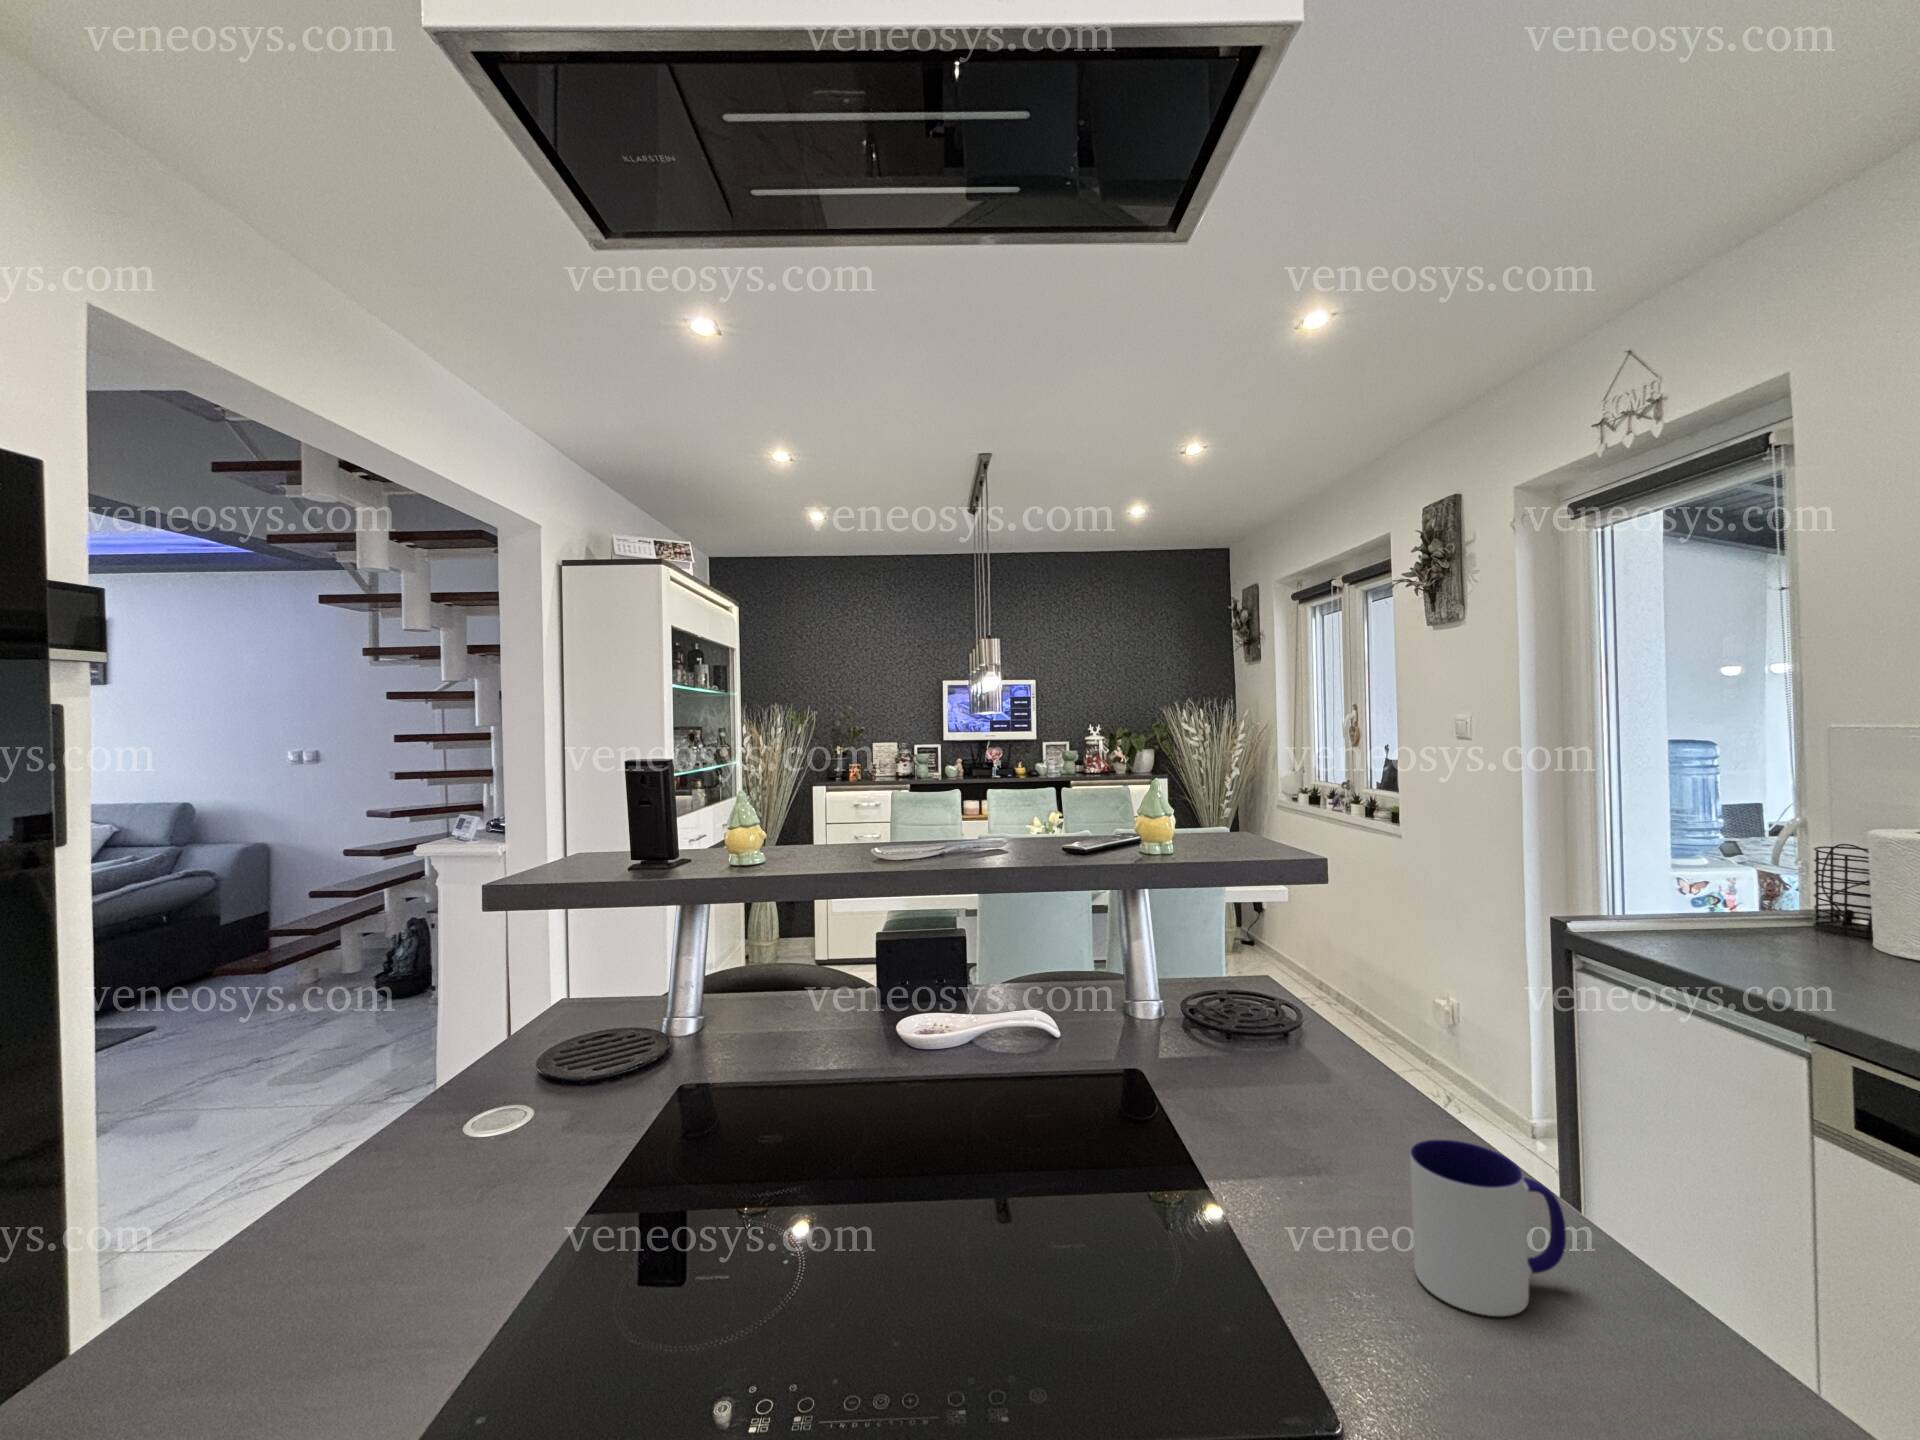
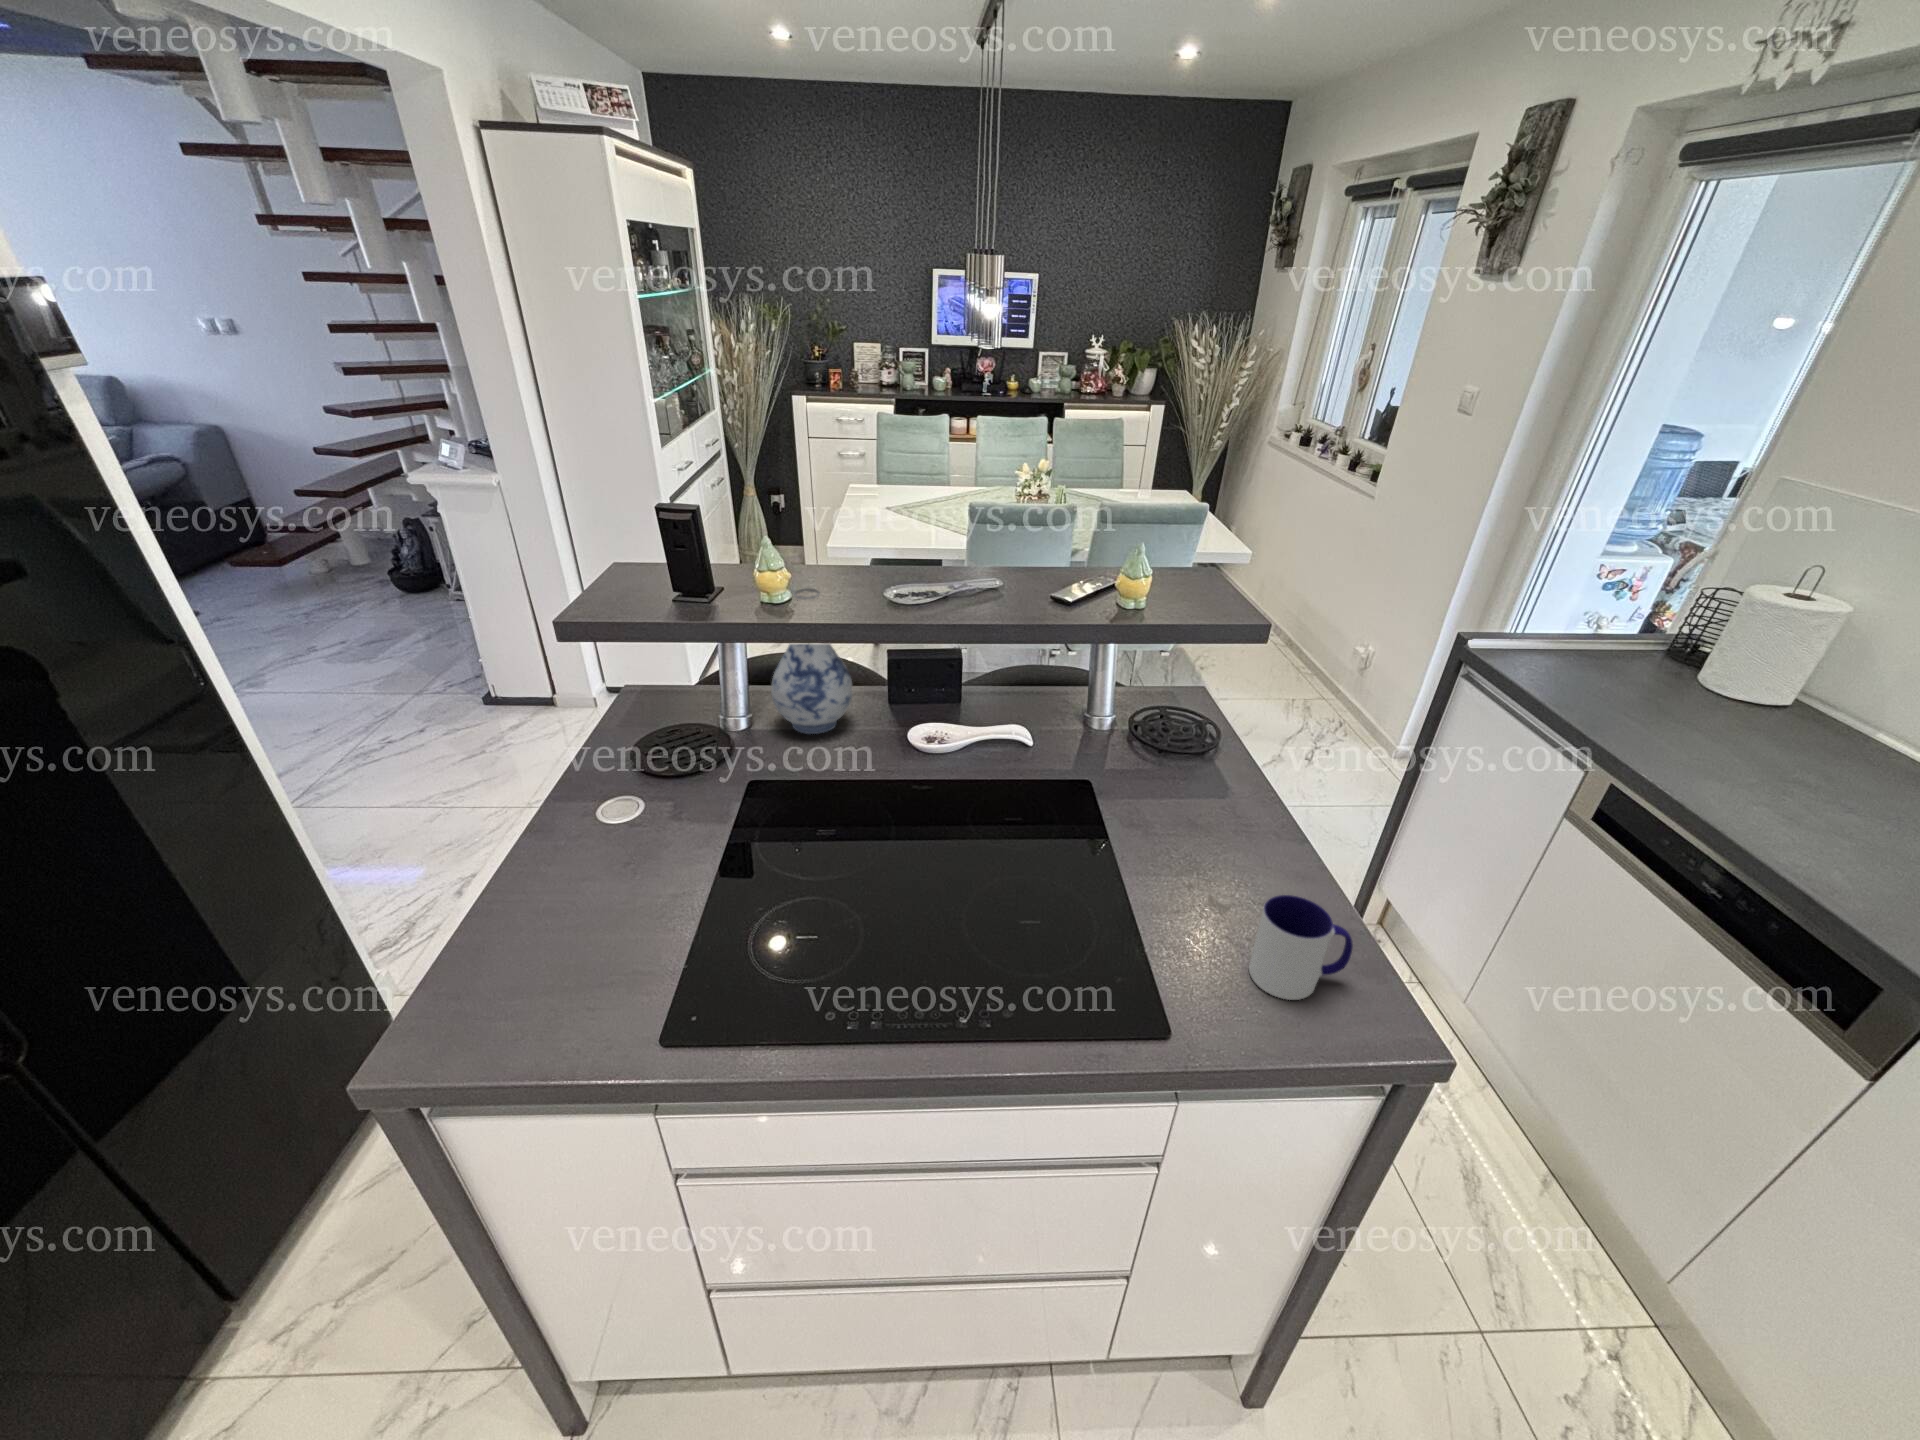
vase: none [751,861,846,1037] -> present [771,588,853,734]

